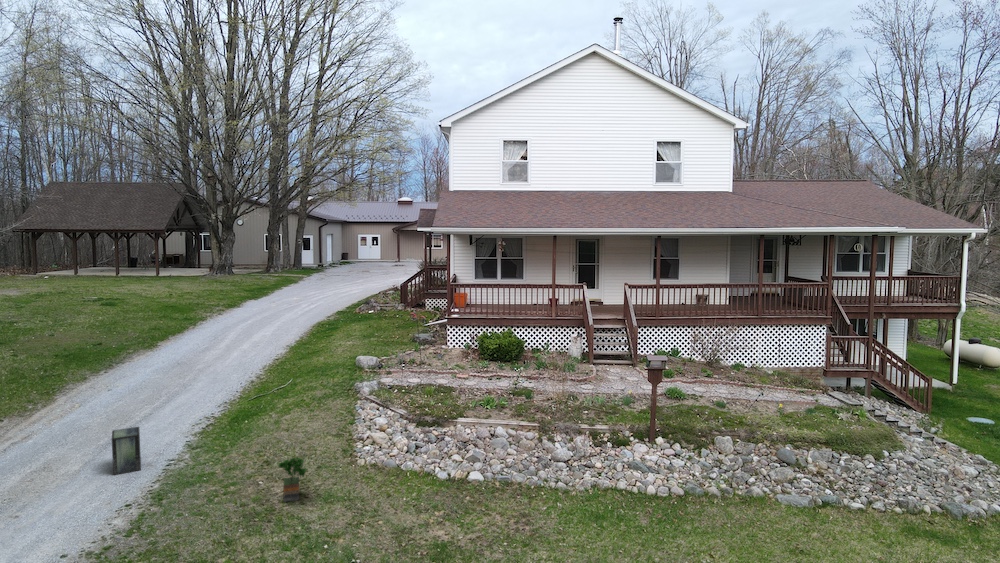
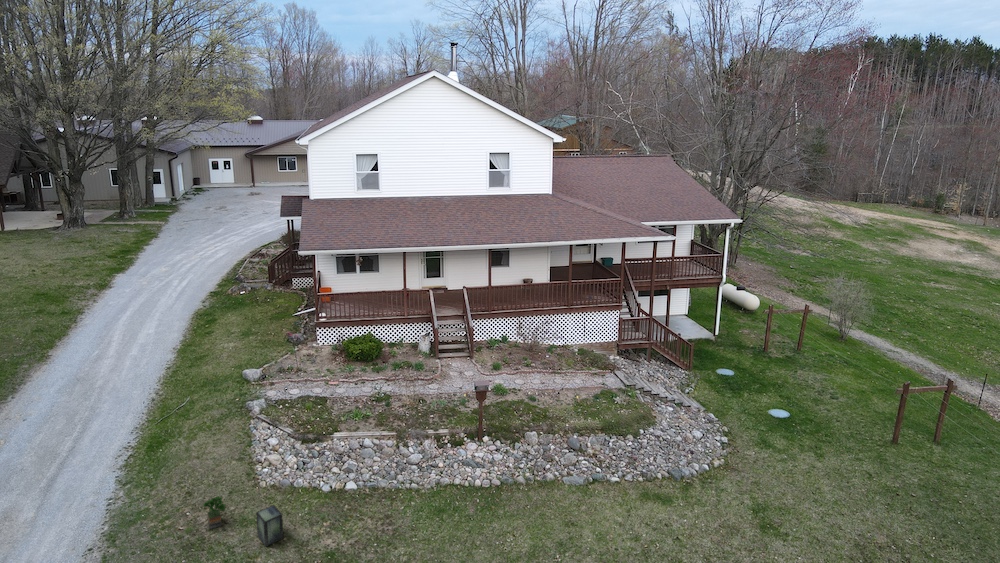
storage box: present [112,427,141,475] -> present [256,505,283,547]

